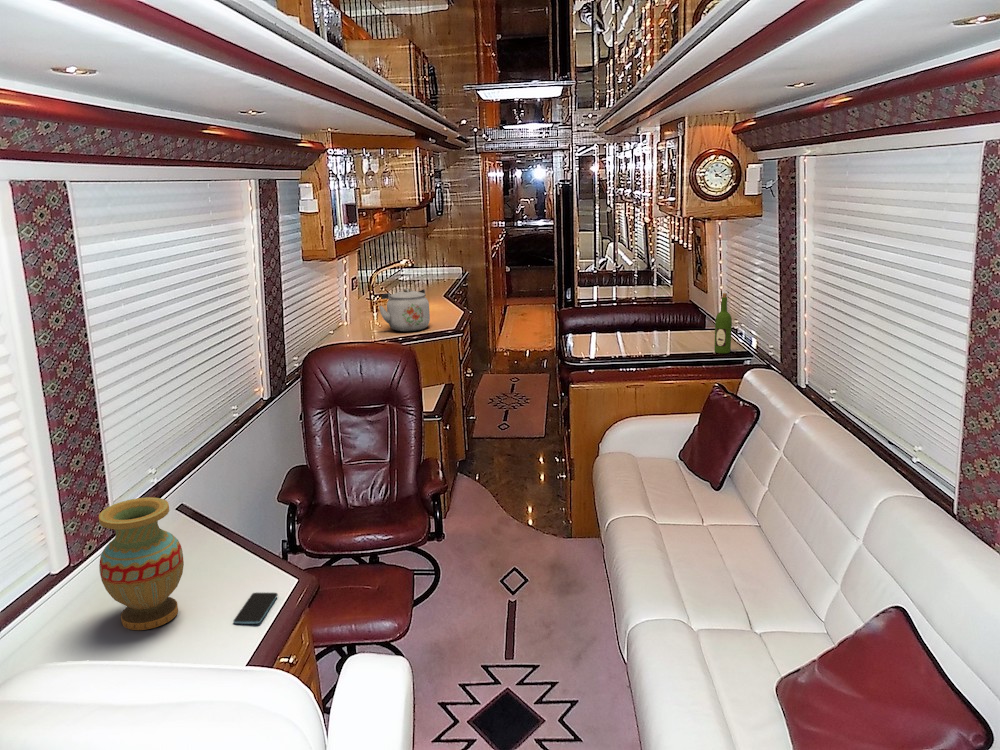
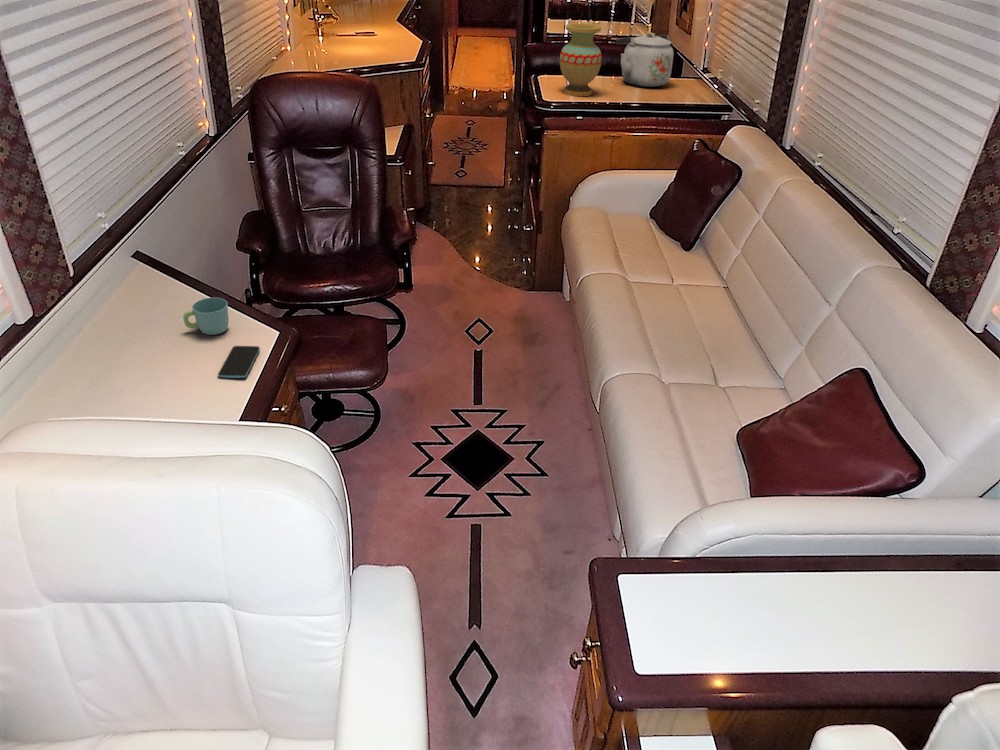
kettle: present [379,288,430,331] -> present [616,33,674,87]
wine bottle: present [714,293,732,353] -> none [694,37,716,106]
vase: present [99,497,184,630] -> present [560,23,602,96]
mug: none [209,546,252,583] -> present [183,298,229,335]

